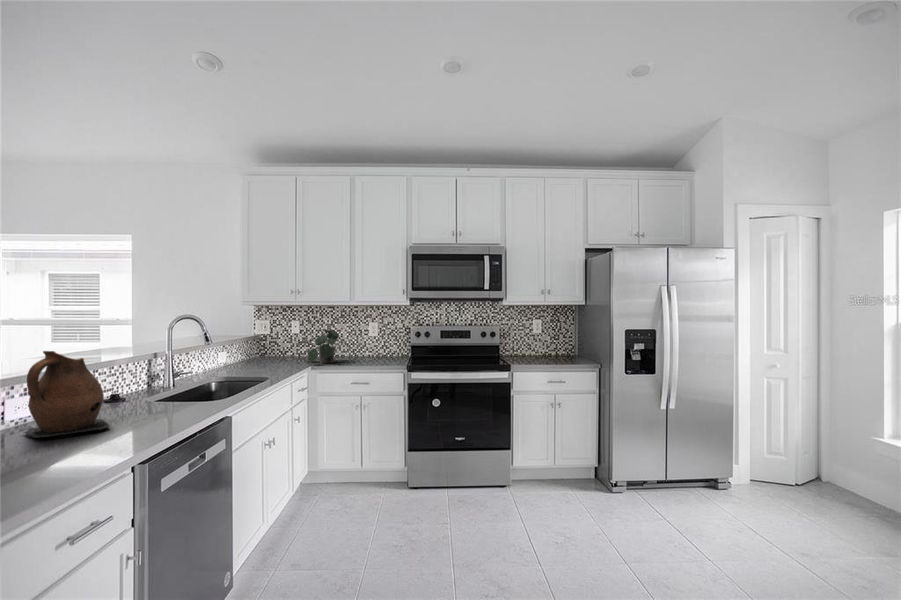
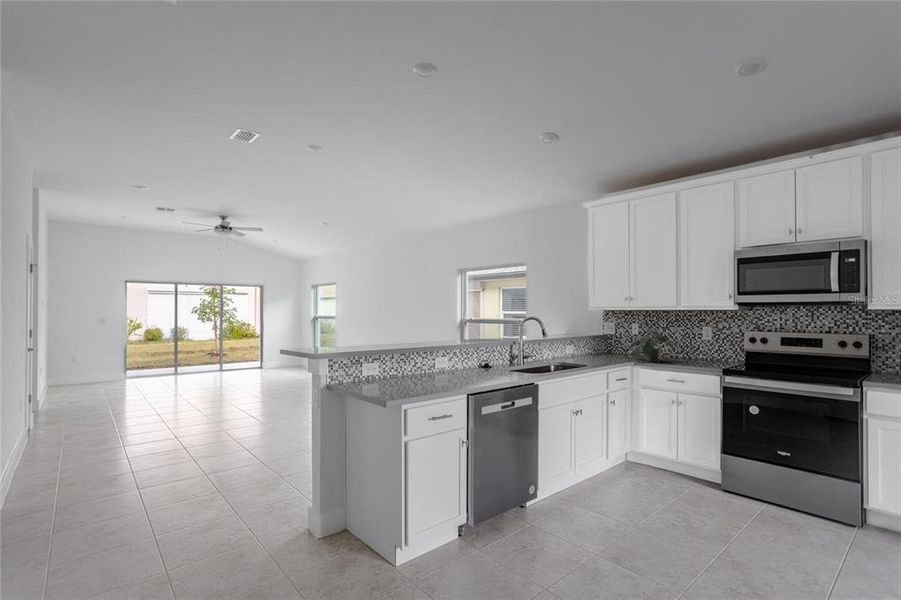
ceramic pitcher: present [24,351,110,438] -> none [437,335,471,379]

